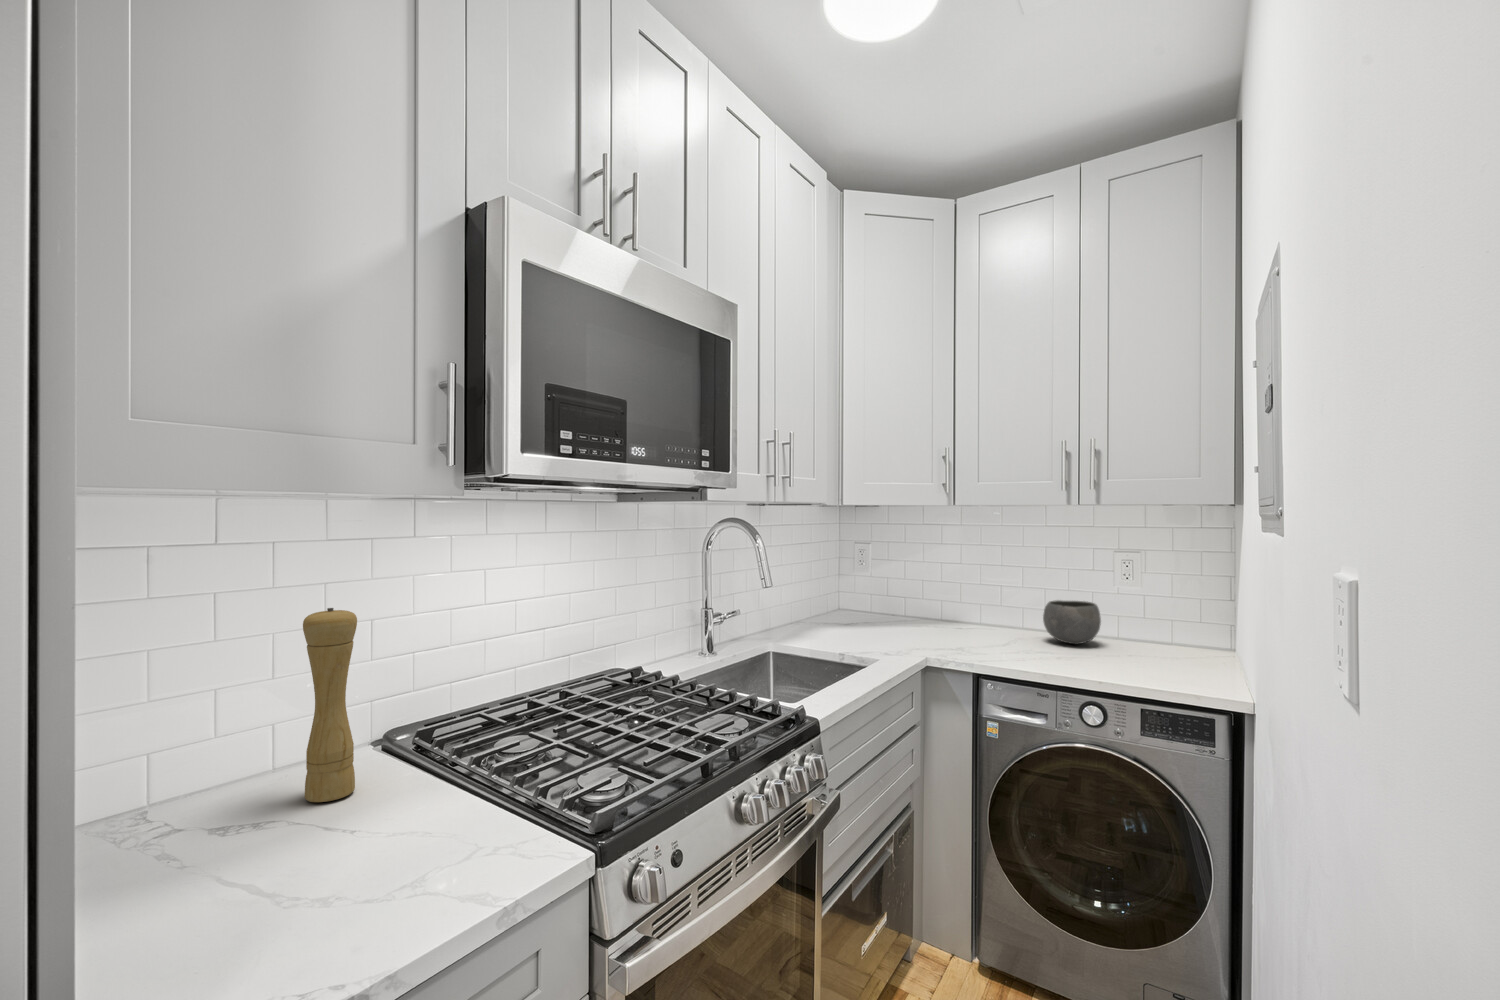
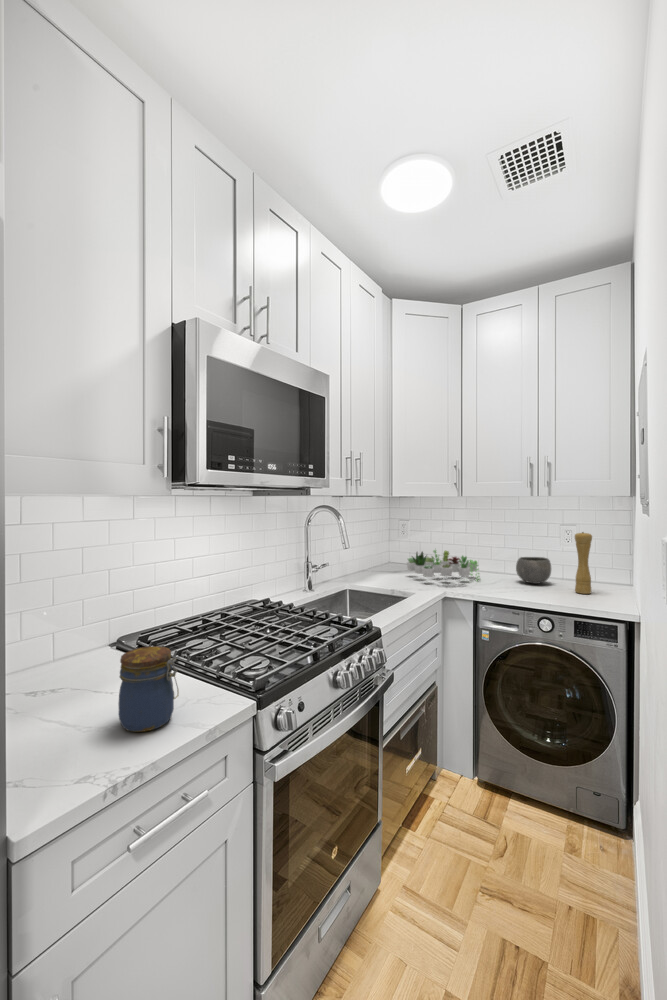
succulent plant: none [868,584,985,639] -> present [407,550,480,580]
pepper mill: present [303,608,357,802] -> present [575,532,592,594]
jar: none [348,757,455,911] -> present [119,646,178,732]

